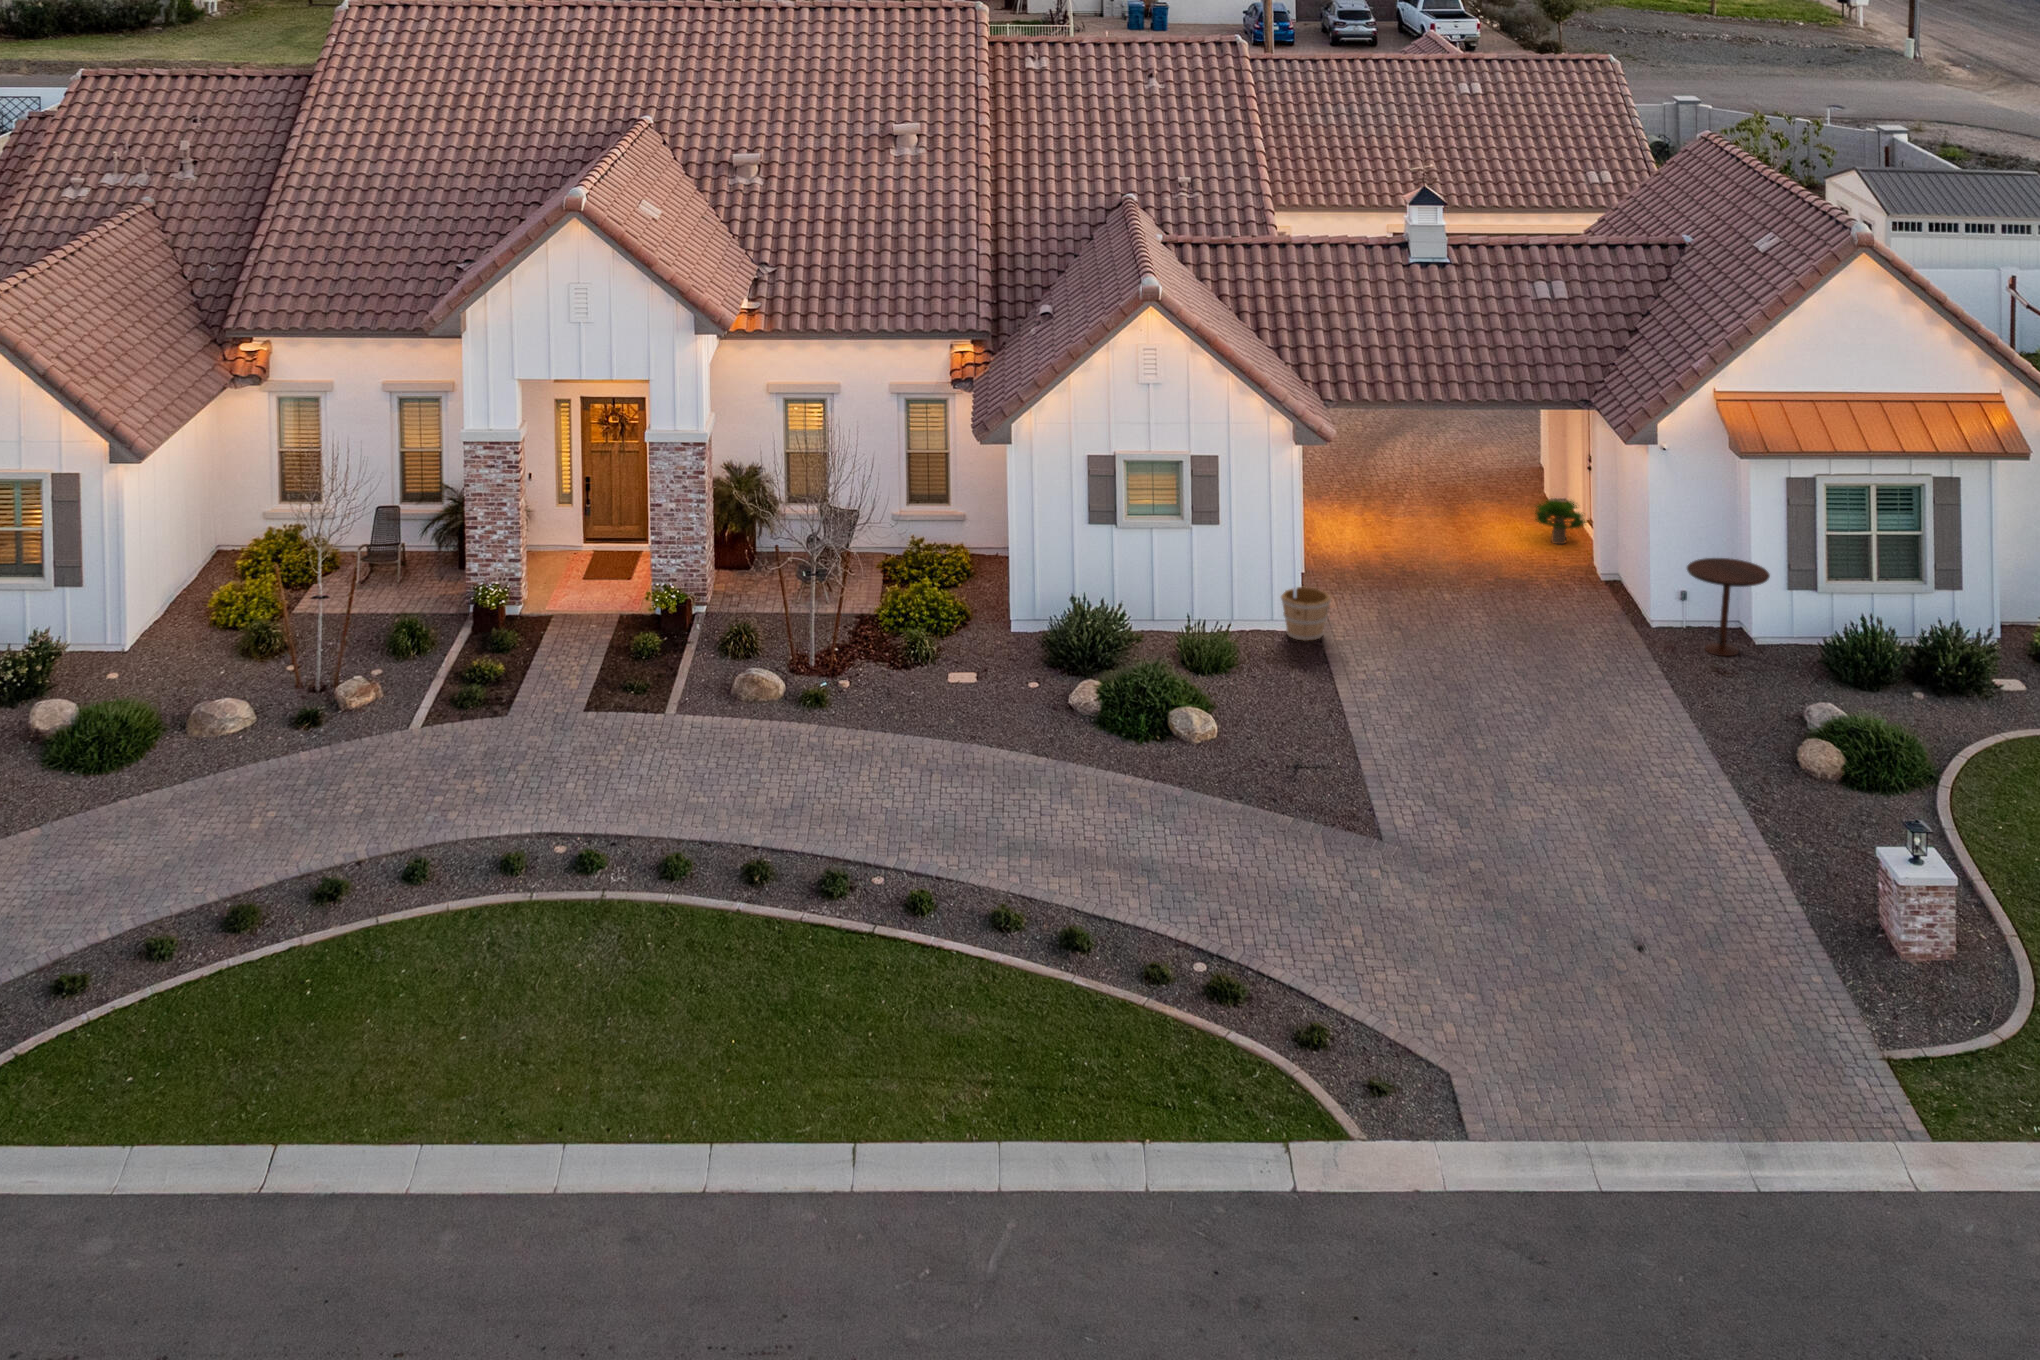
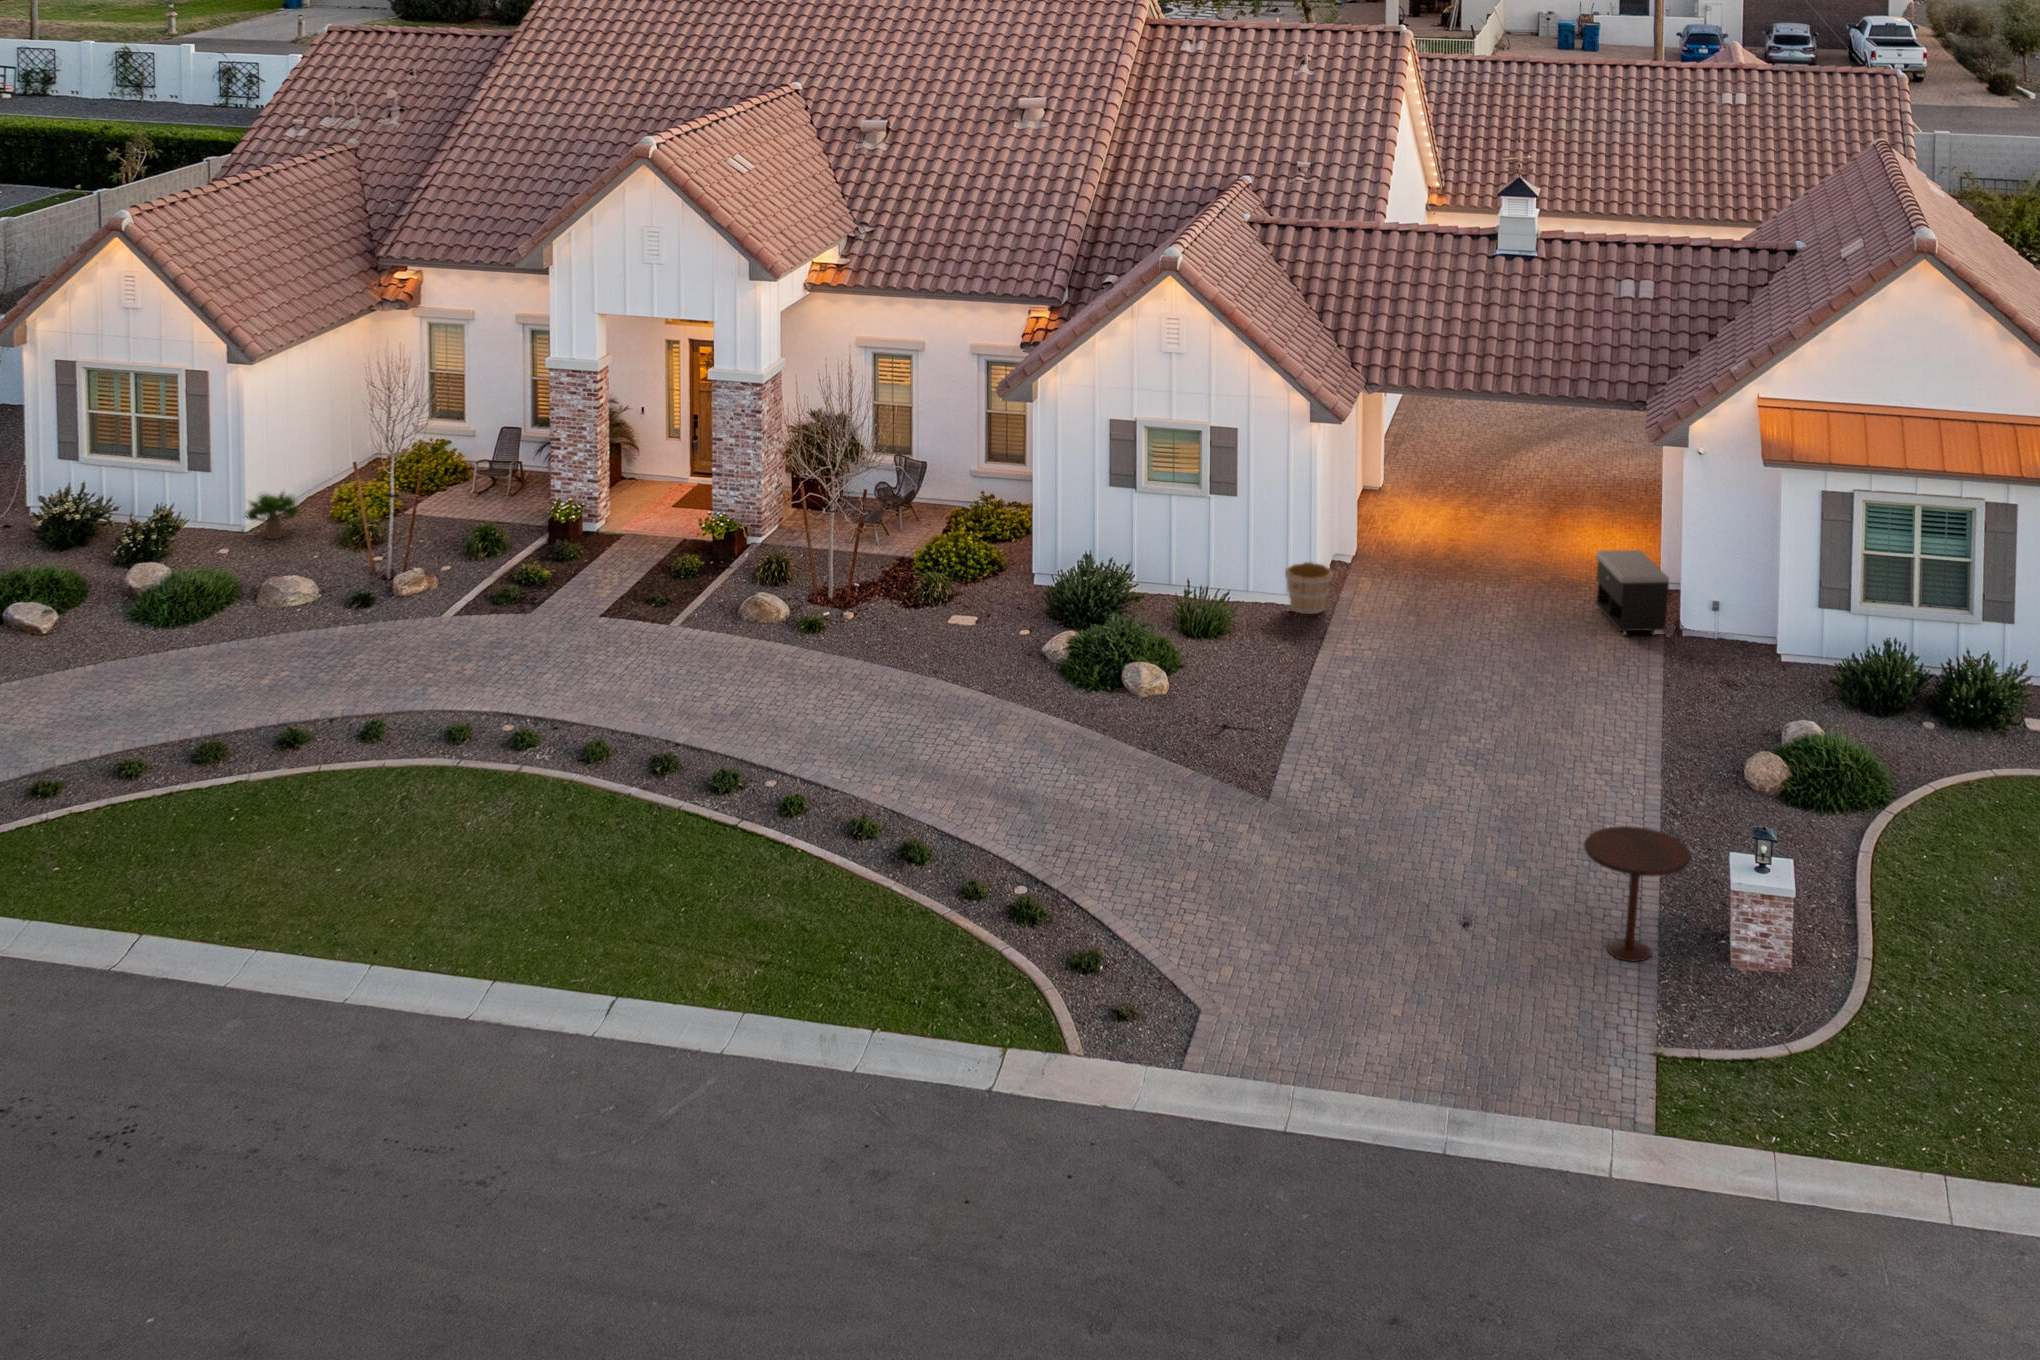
potted plant: present [1535,498,1587,544] -> present [245,492,299,539]
storage bench: none [1579,547,1668,634] -> present [1595,550,1669,635]
pedestal table: present [1687,558,1770,656] -> present [1584,826,1691,961]

